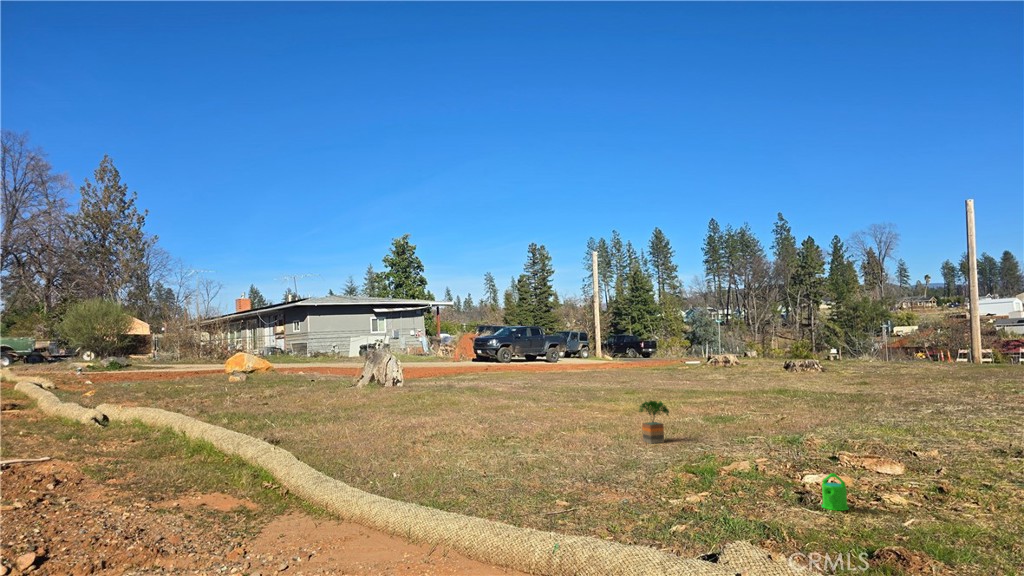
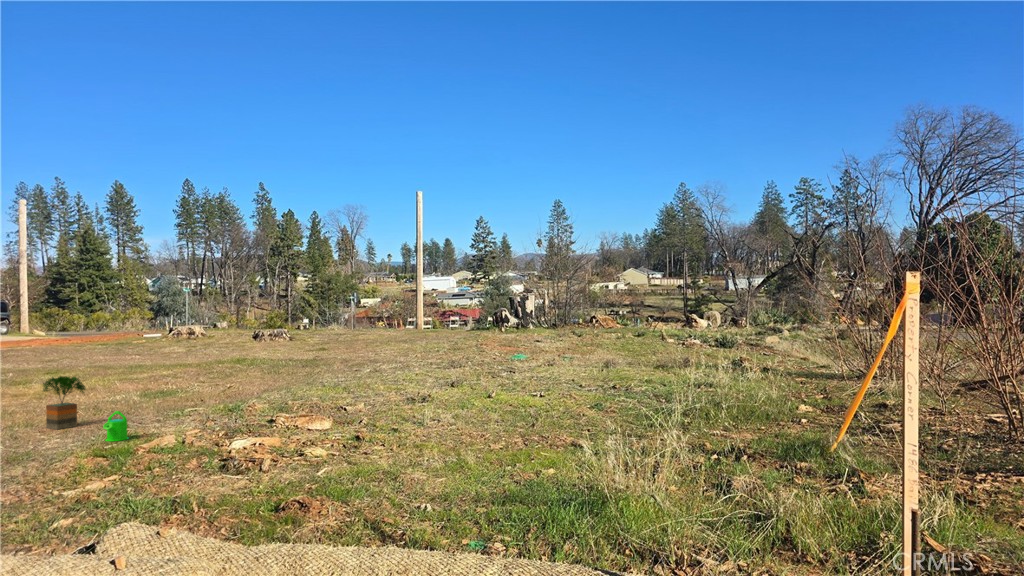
watering can: present [822,473,849,511] -> present [103,411,129,441]

